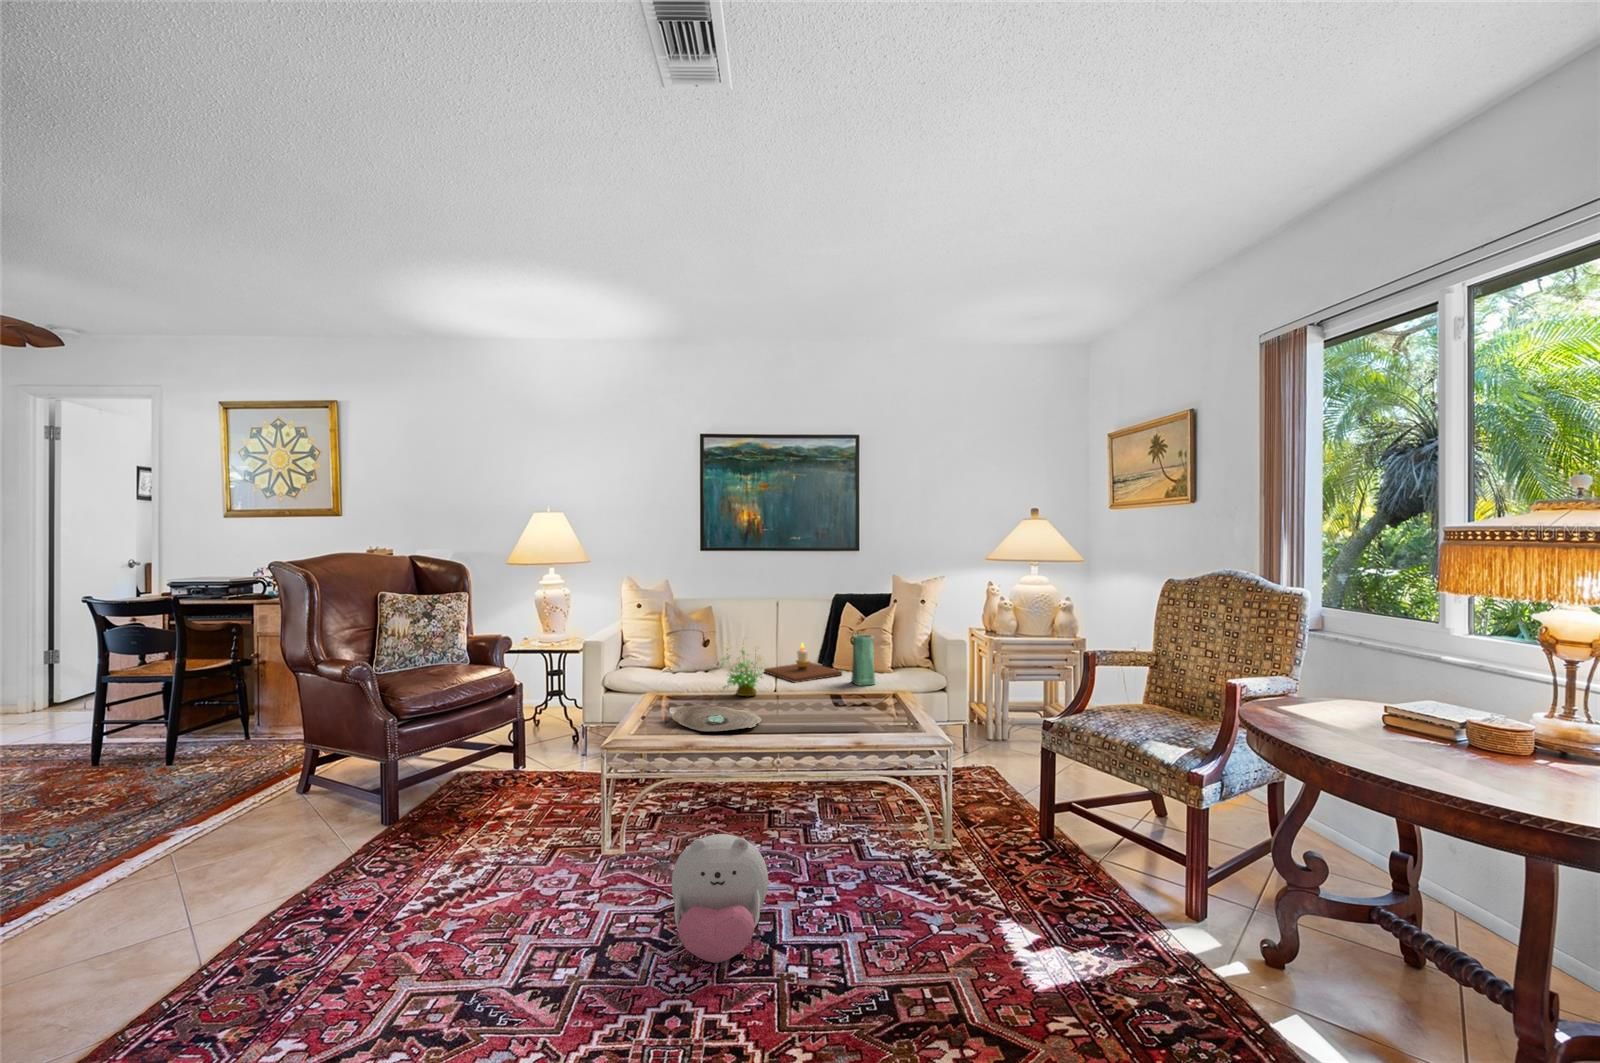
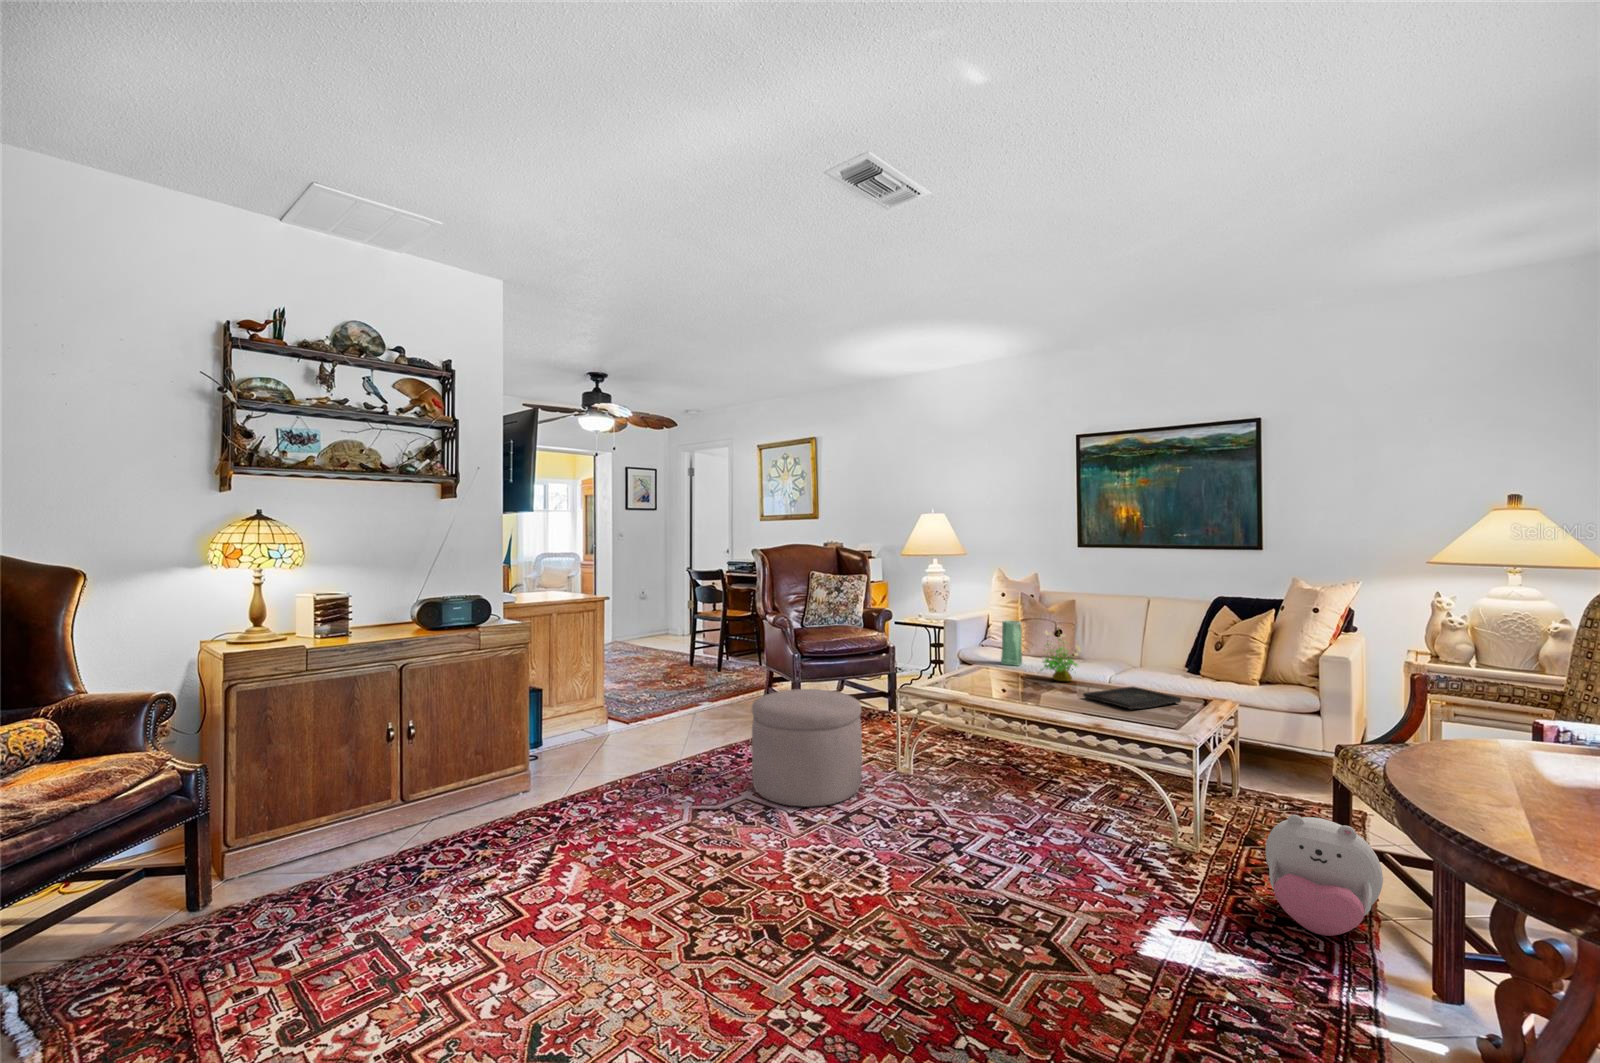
vase: present [851,635,875,686] -> present [1001,620,1022,666]
candle: present [764,643,842,682] -> none [1112,641,1194,681]
tray: none [794,691,871,717] -> present [1083,686,1181,709]
decorative bowl: present [669,704,761,731] -> none [966,674,1043,699]
ottoman: none [401,770,585,979] -> present [752,689,862,807]
plush toy: present [672,834,768,963] -> present [1266,815,1383,936]

